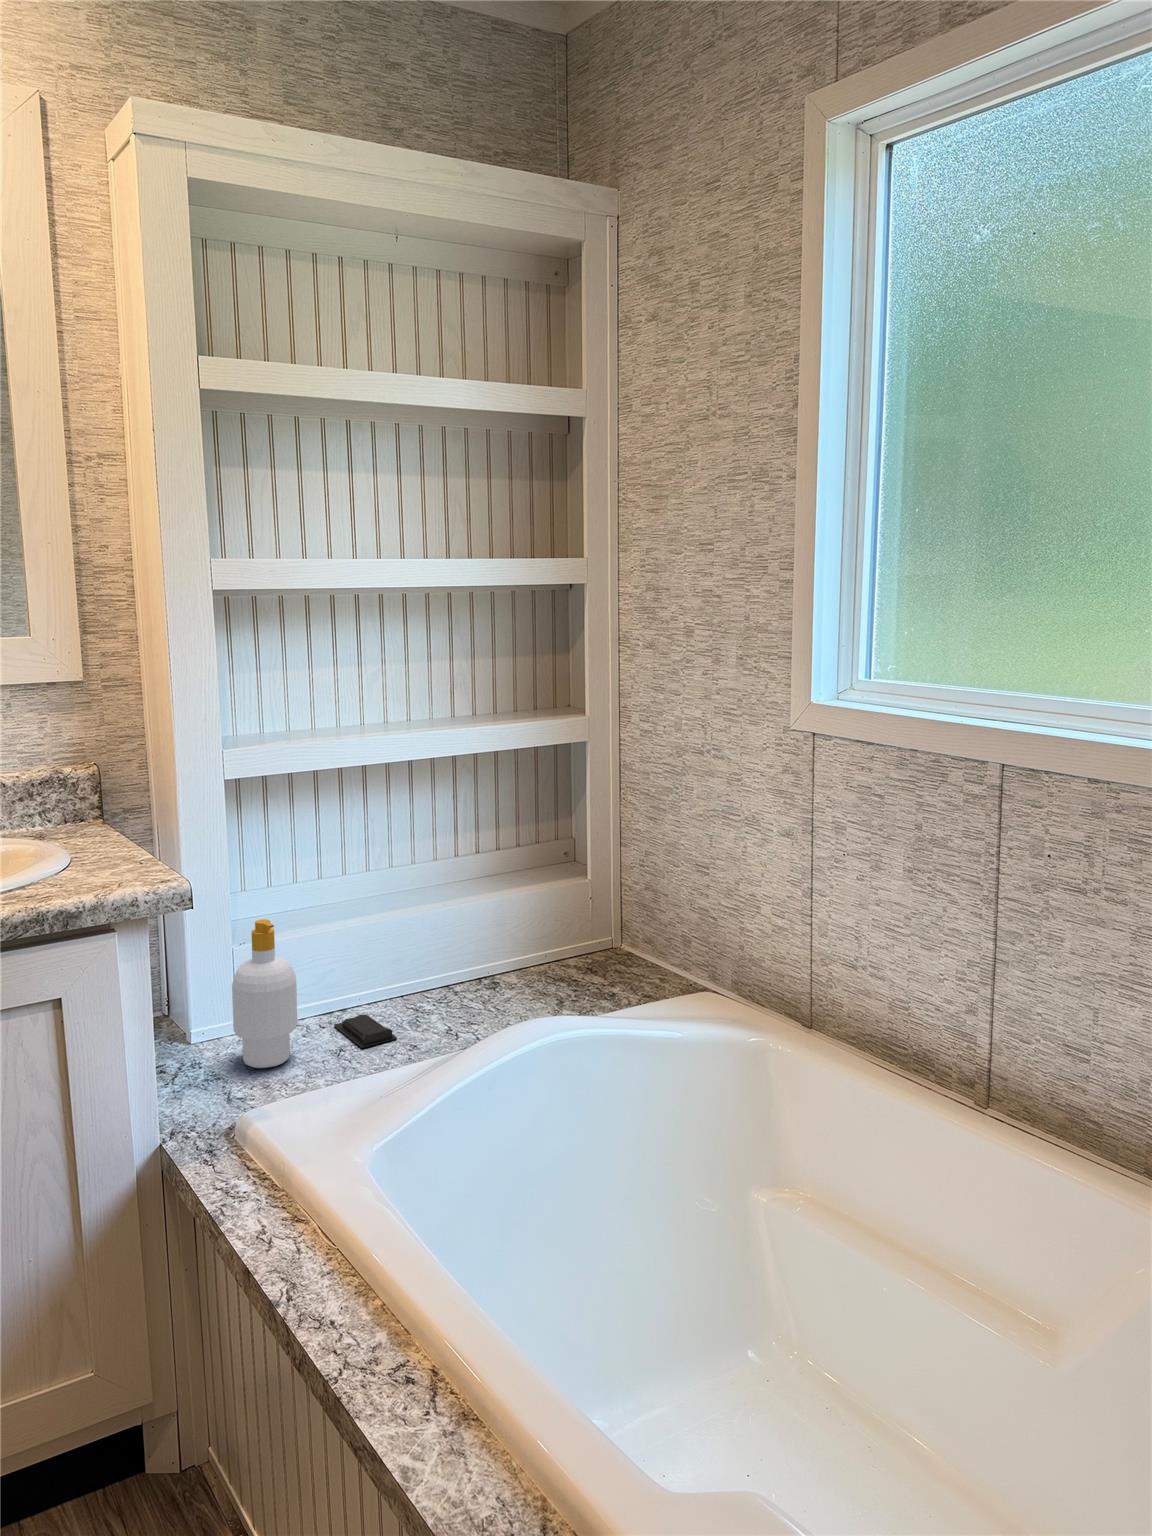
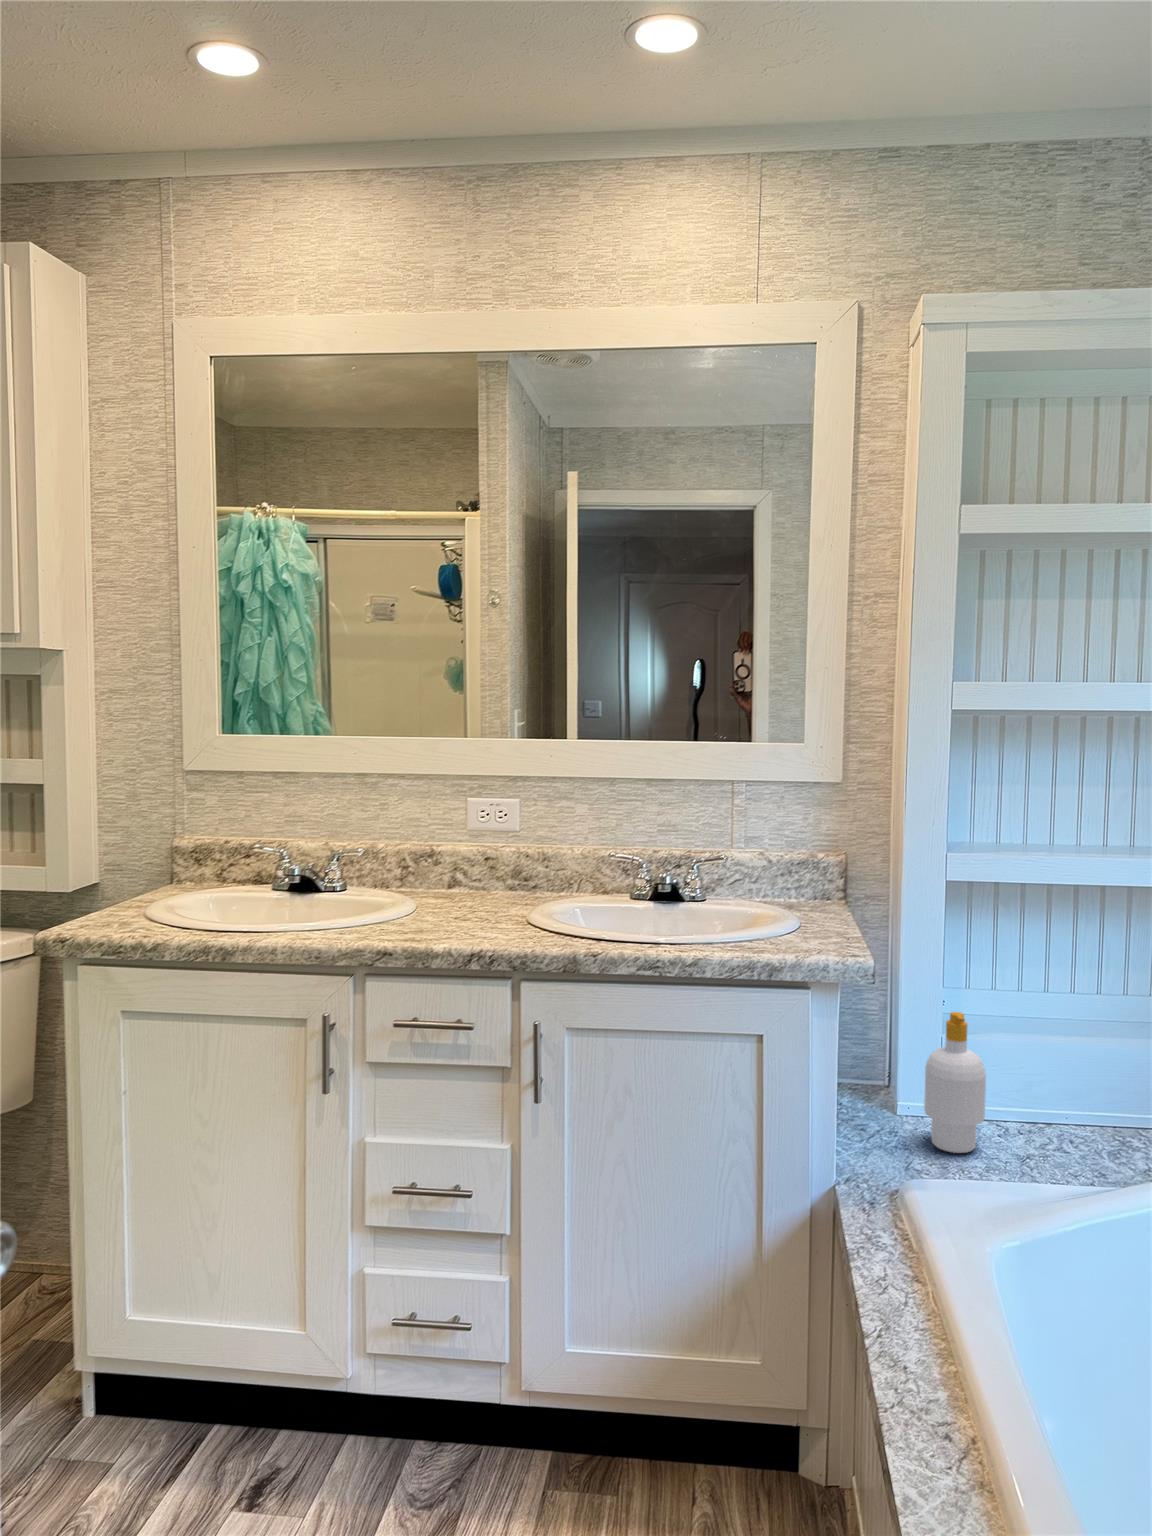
soap bar: present [334,1015,397,1048] -> none [1032,1132,1090,1167]

